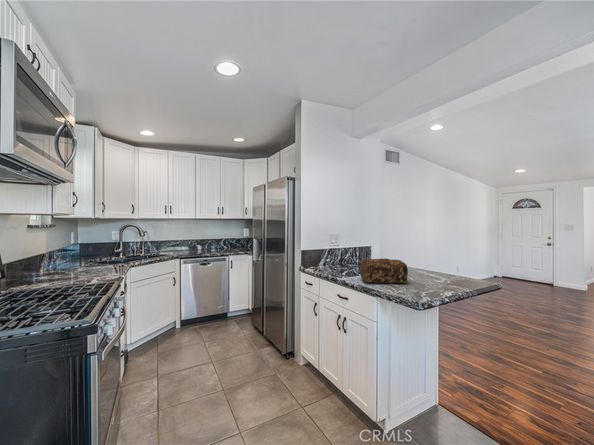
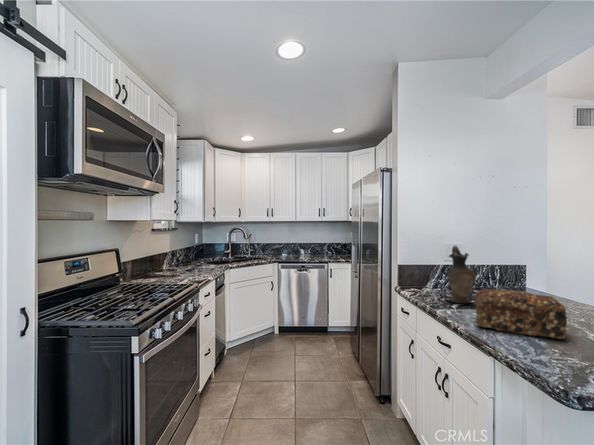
ceramic pitcher: none [338,234,355,272] -> present [448,246,476,303]

